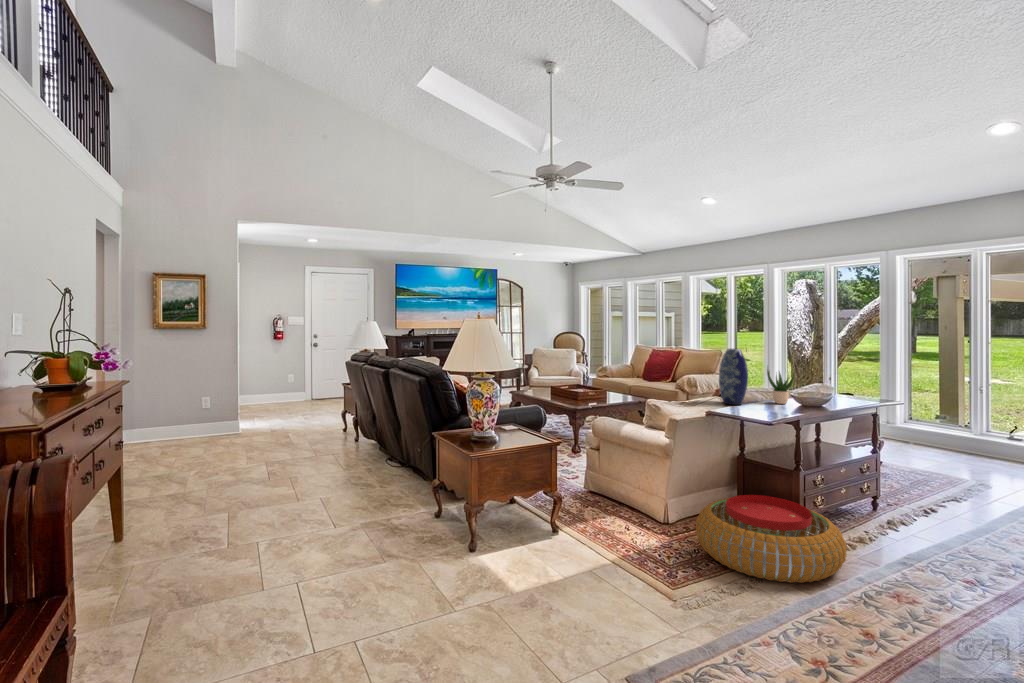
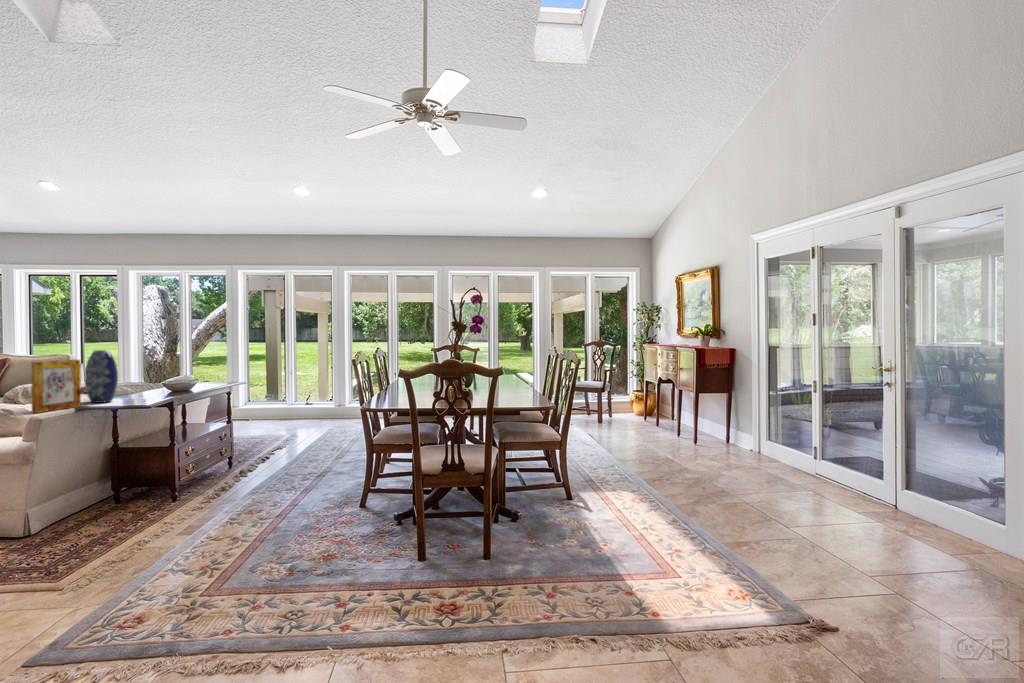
picture frame: none [674,358,714,409] -> present [32,360,81,413]
potted plant: present [767,368,795,404] -> none [137,363,163,397]
pouf: present [696,495,847,583] -> none [70,473,216,544]

